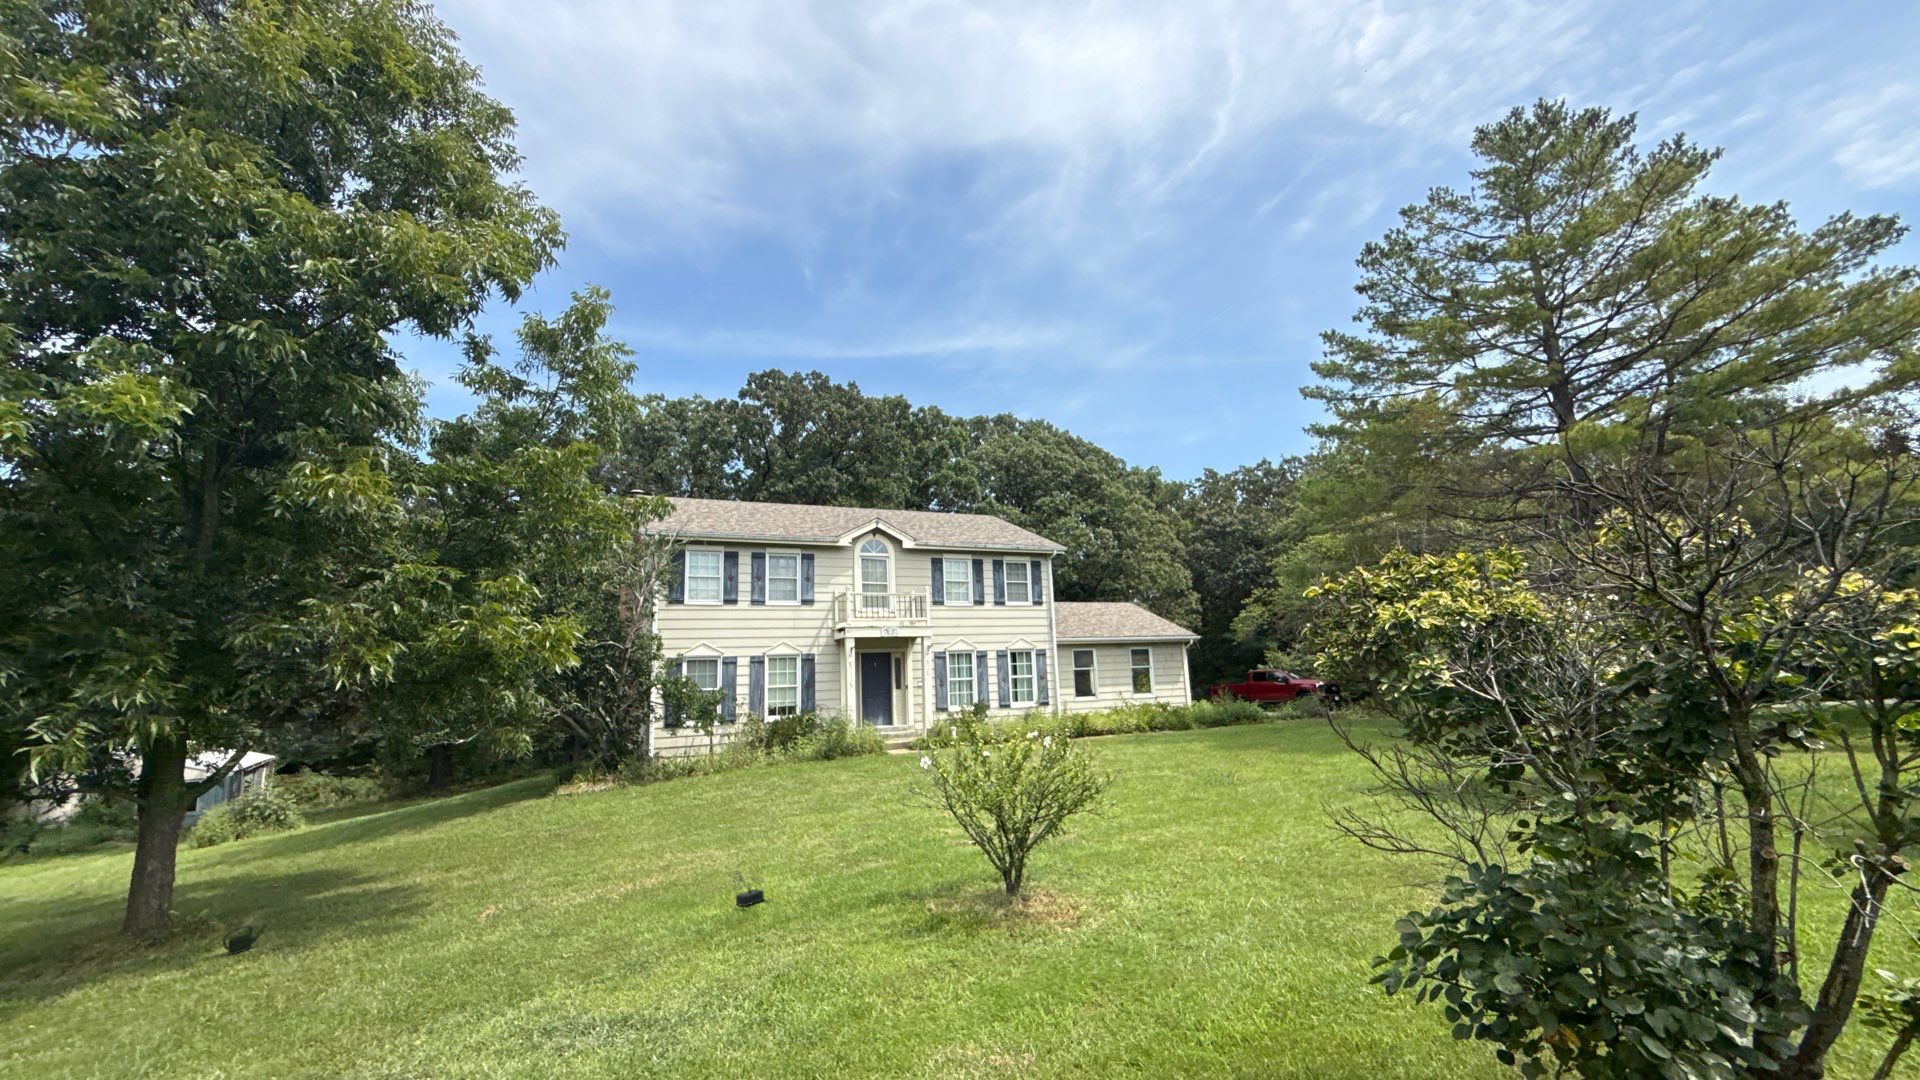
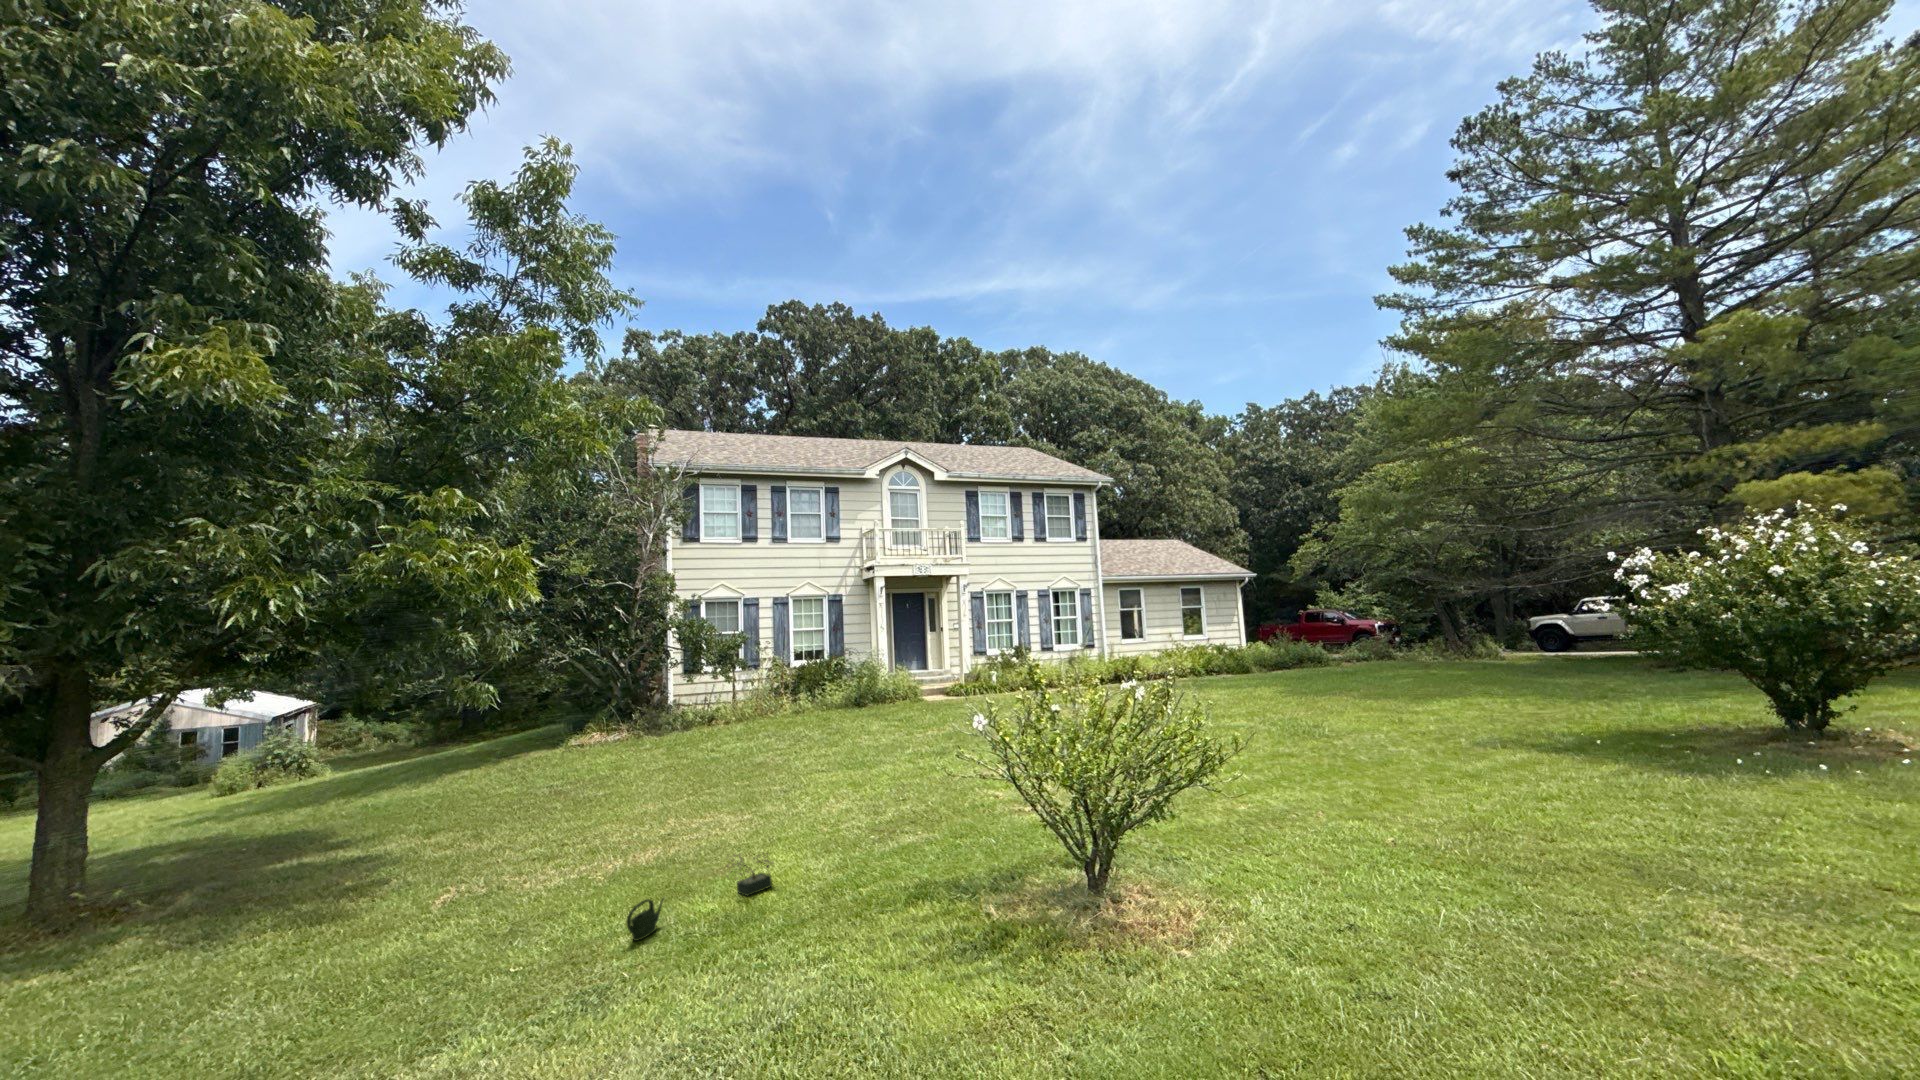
watering can: present [223,926,262,955] -> present [626,898,664,941]

